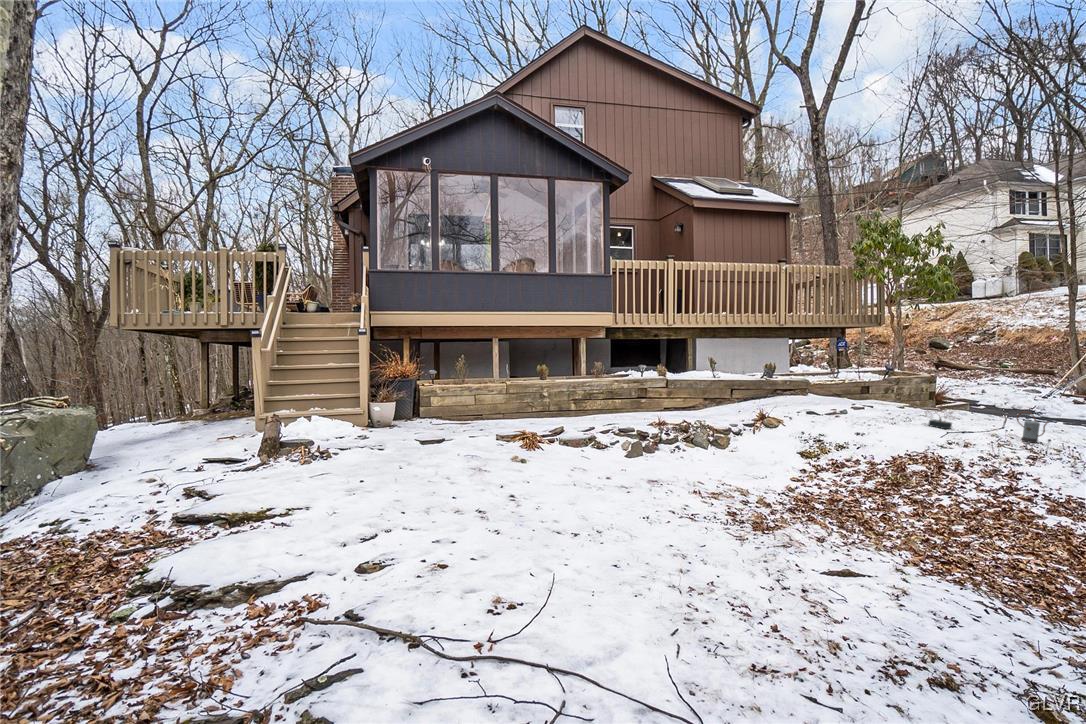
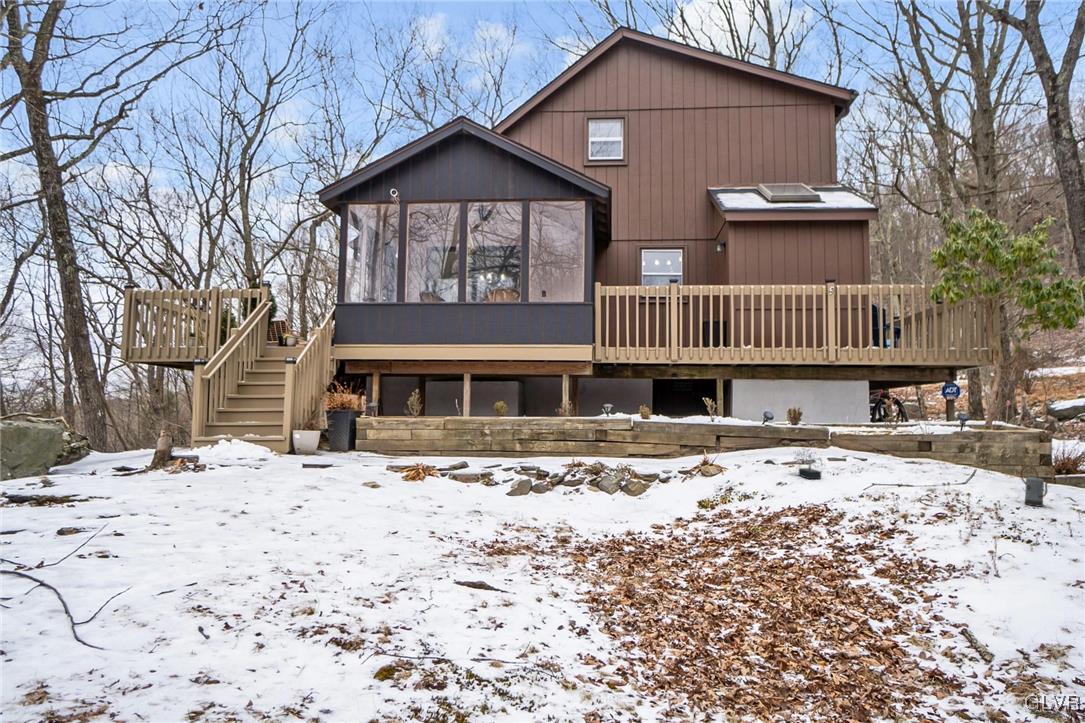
decorative plant: present [926,404,955,429] -> present [795,448,823,479]

